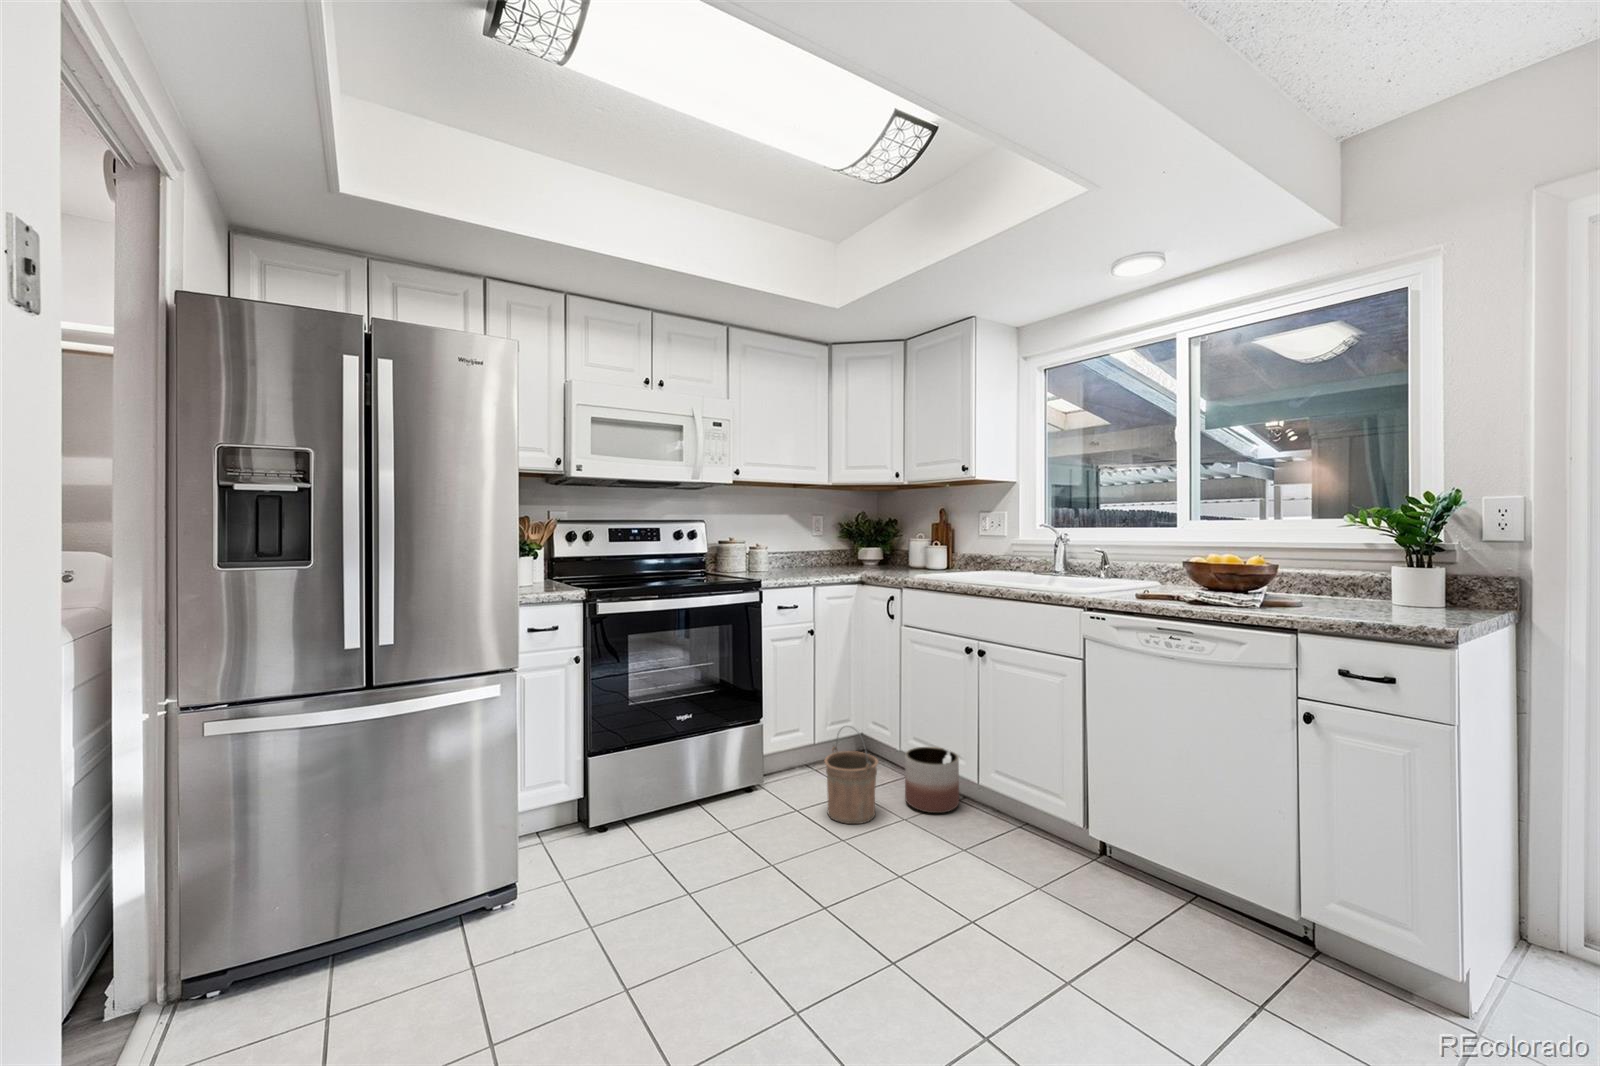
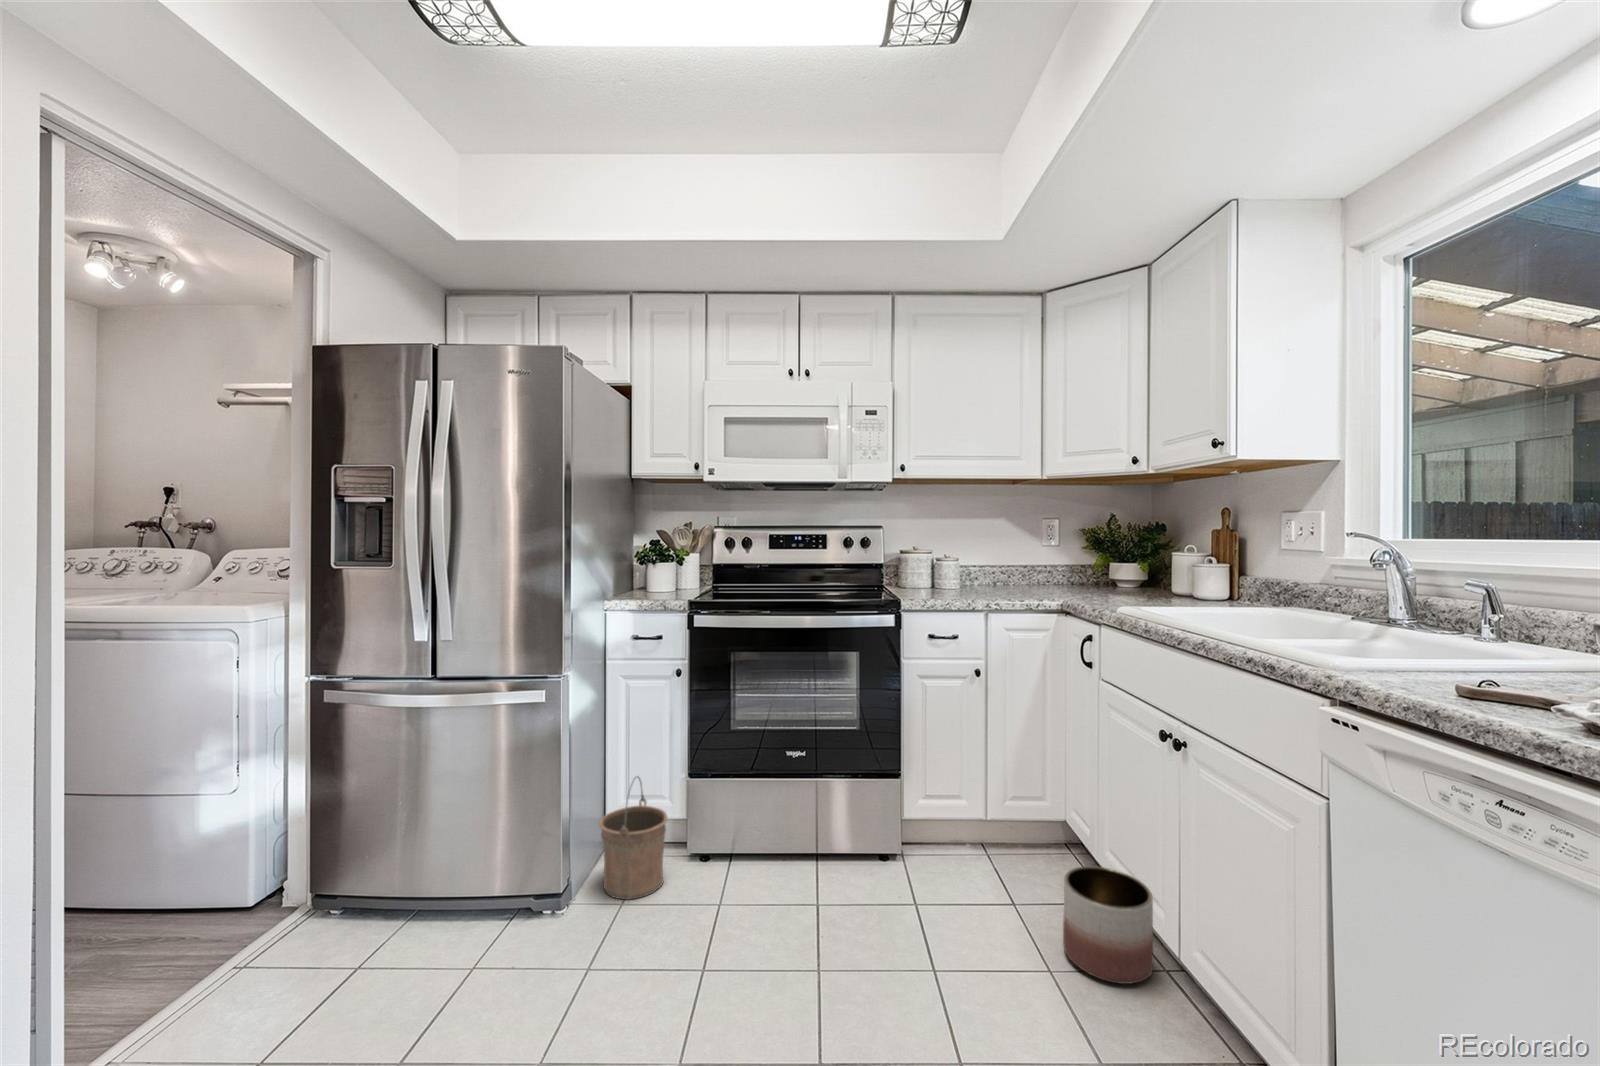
bucket: present [824,746,878,824] -> present [599,776,667,900]

